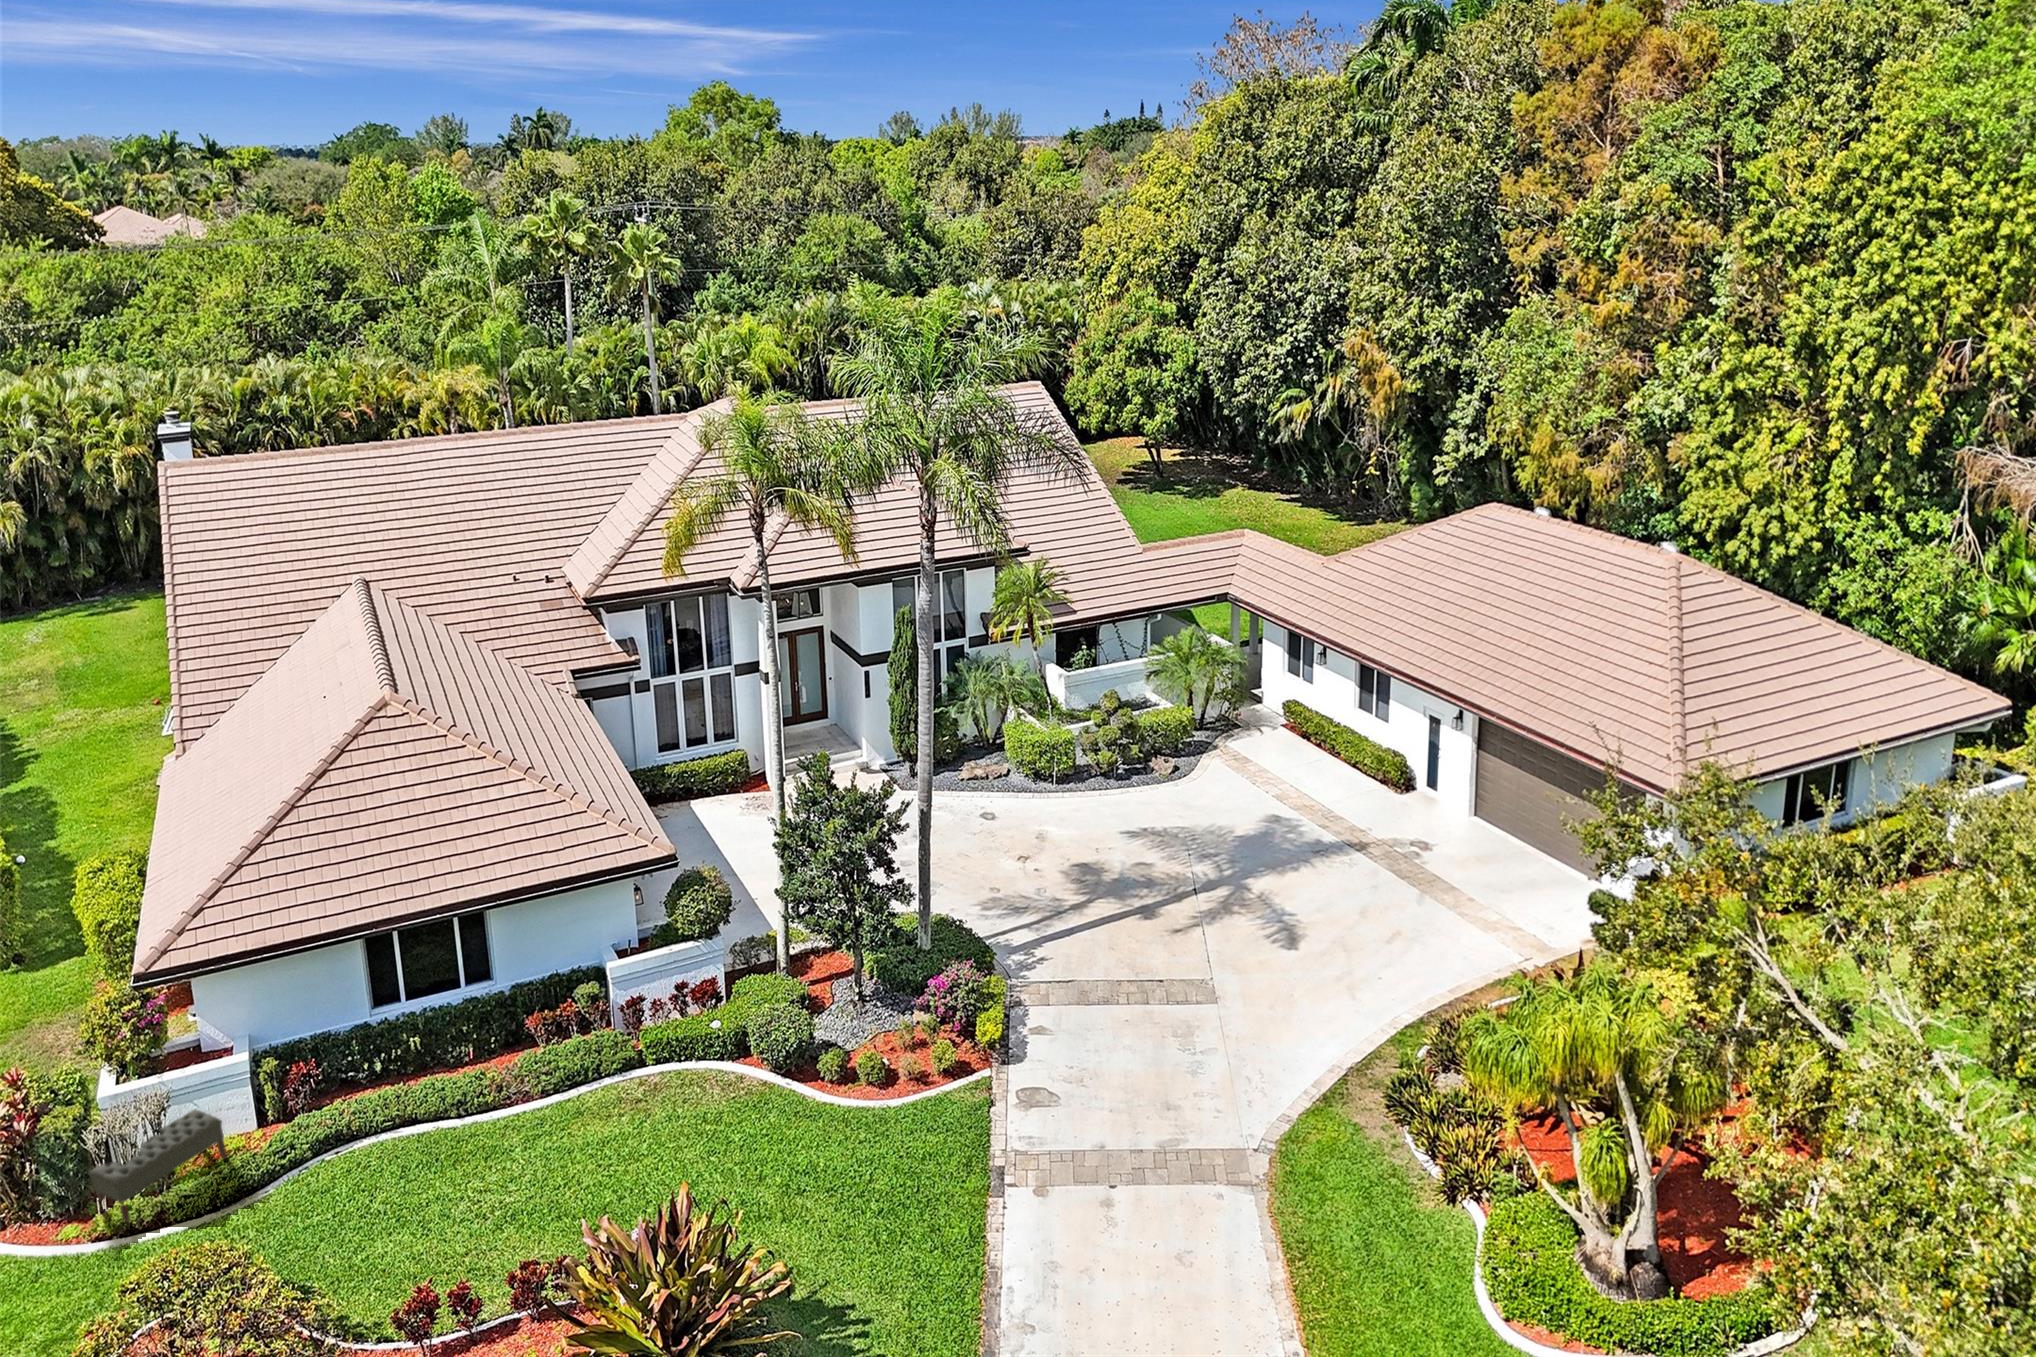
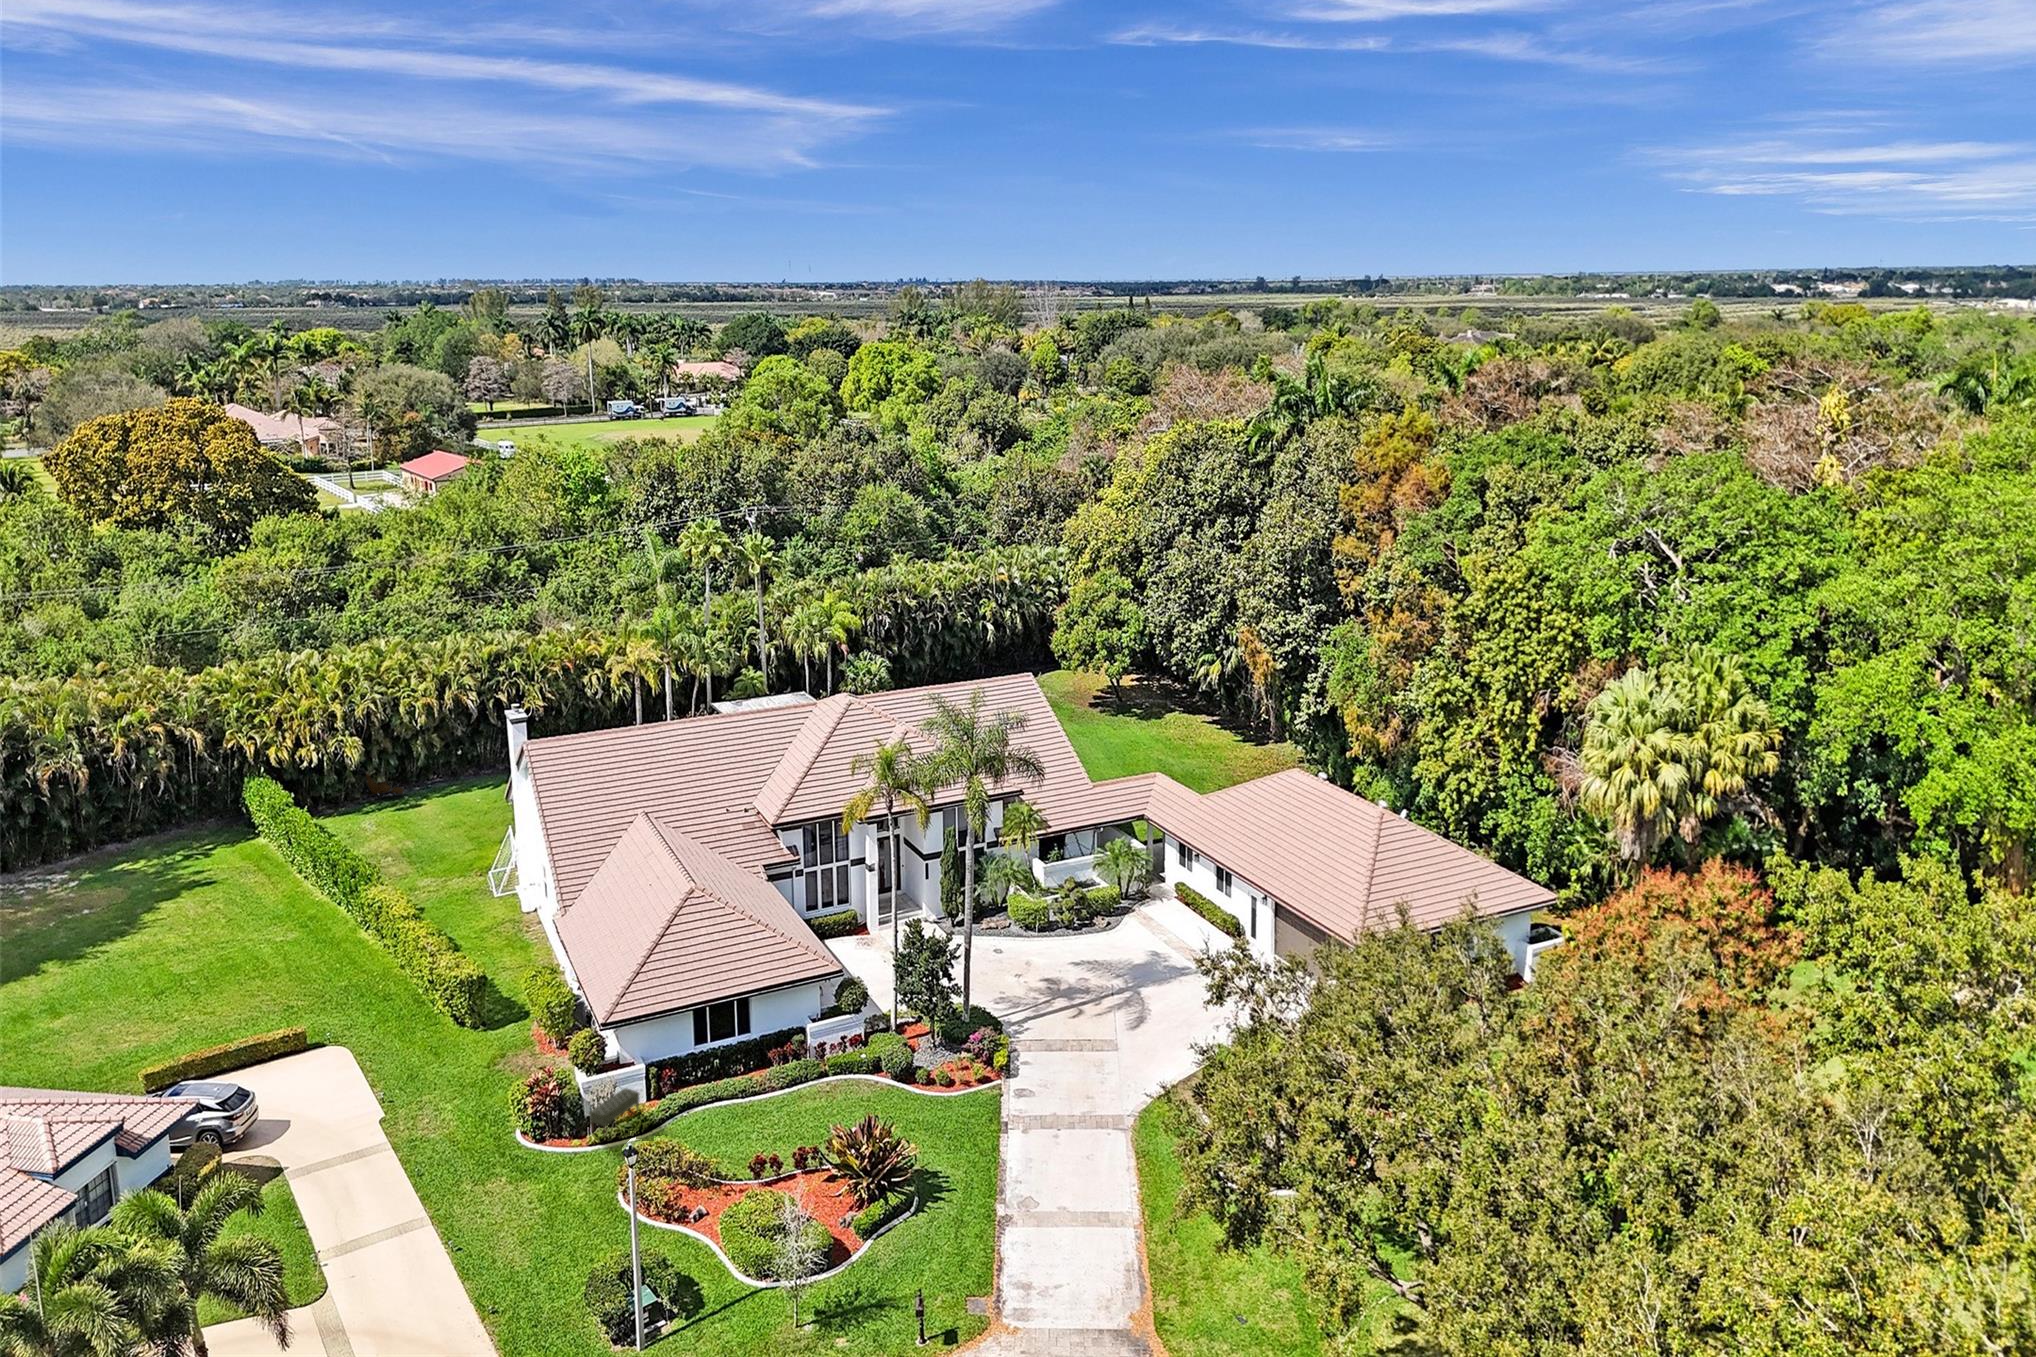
lounge chair: none [23,561,92,607] -> present [366,773,404,797]

